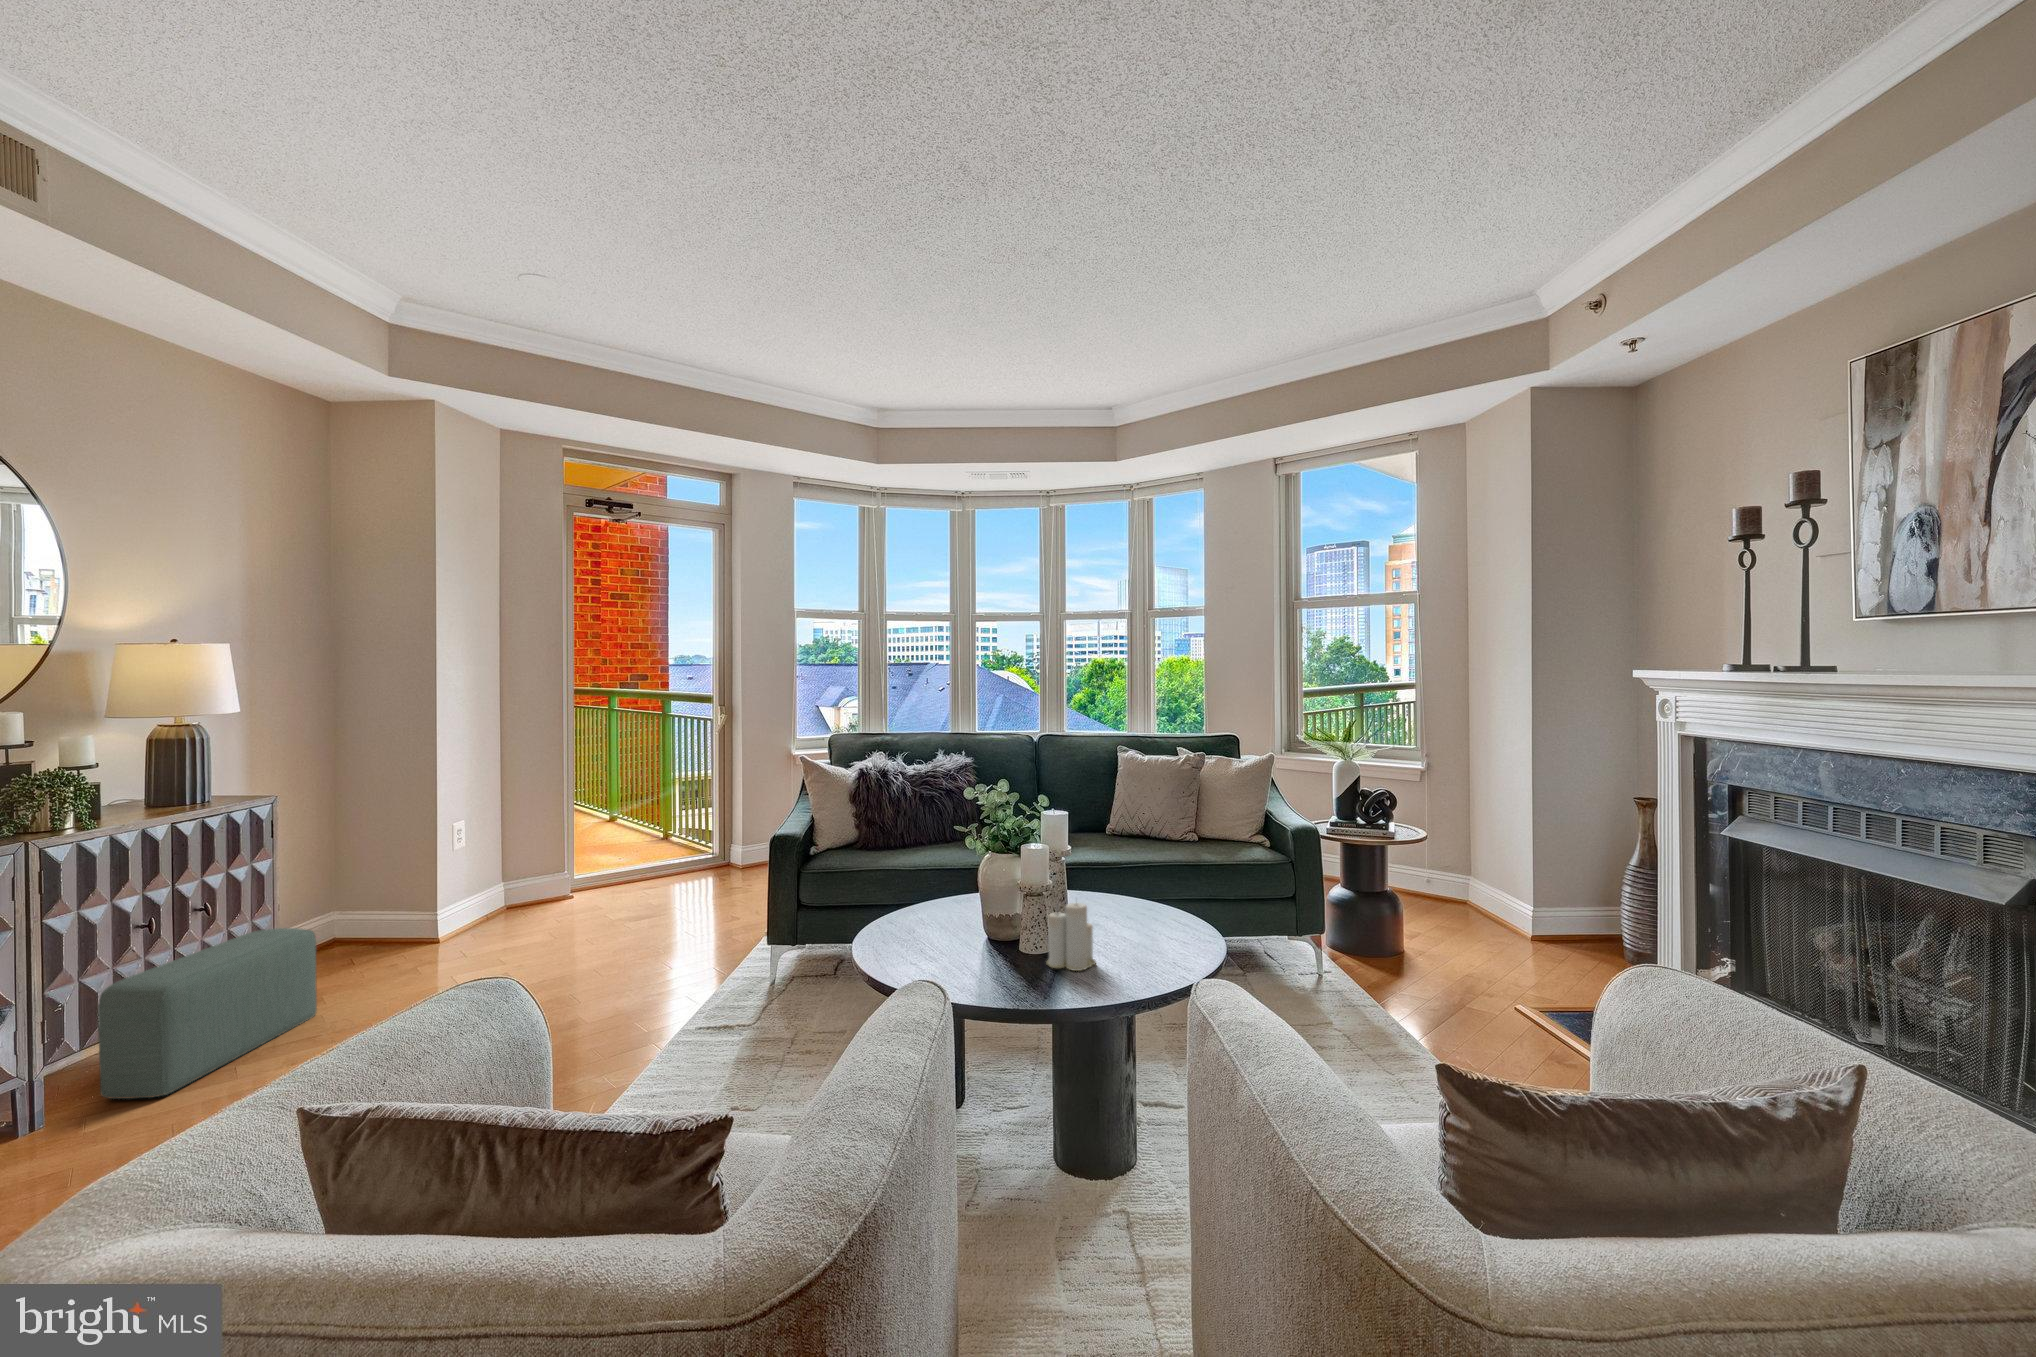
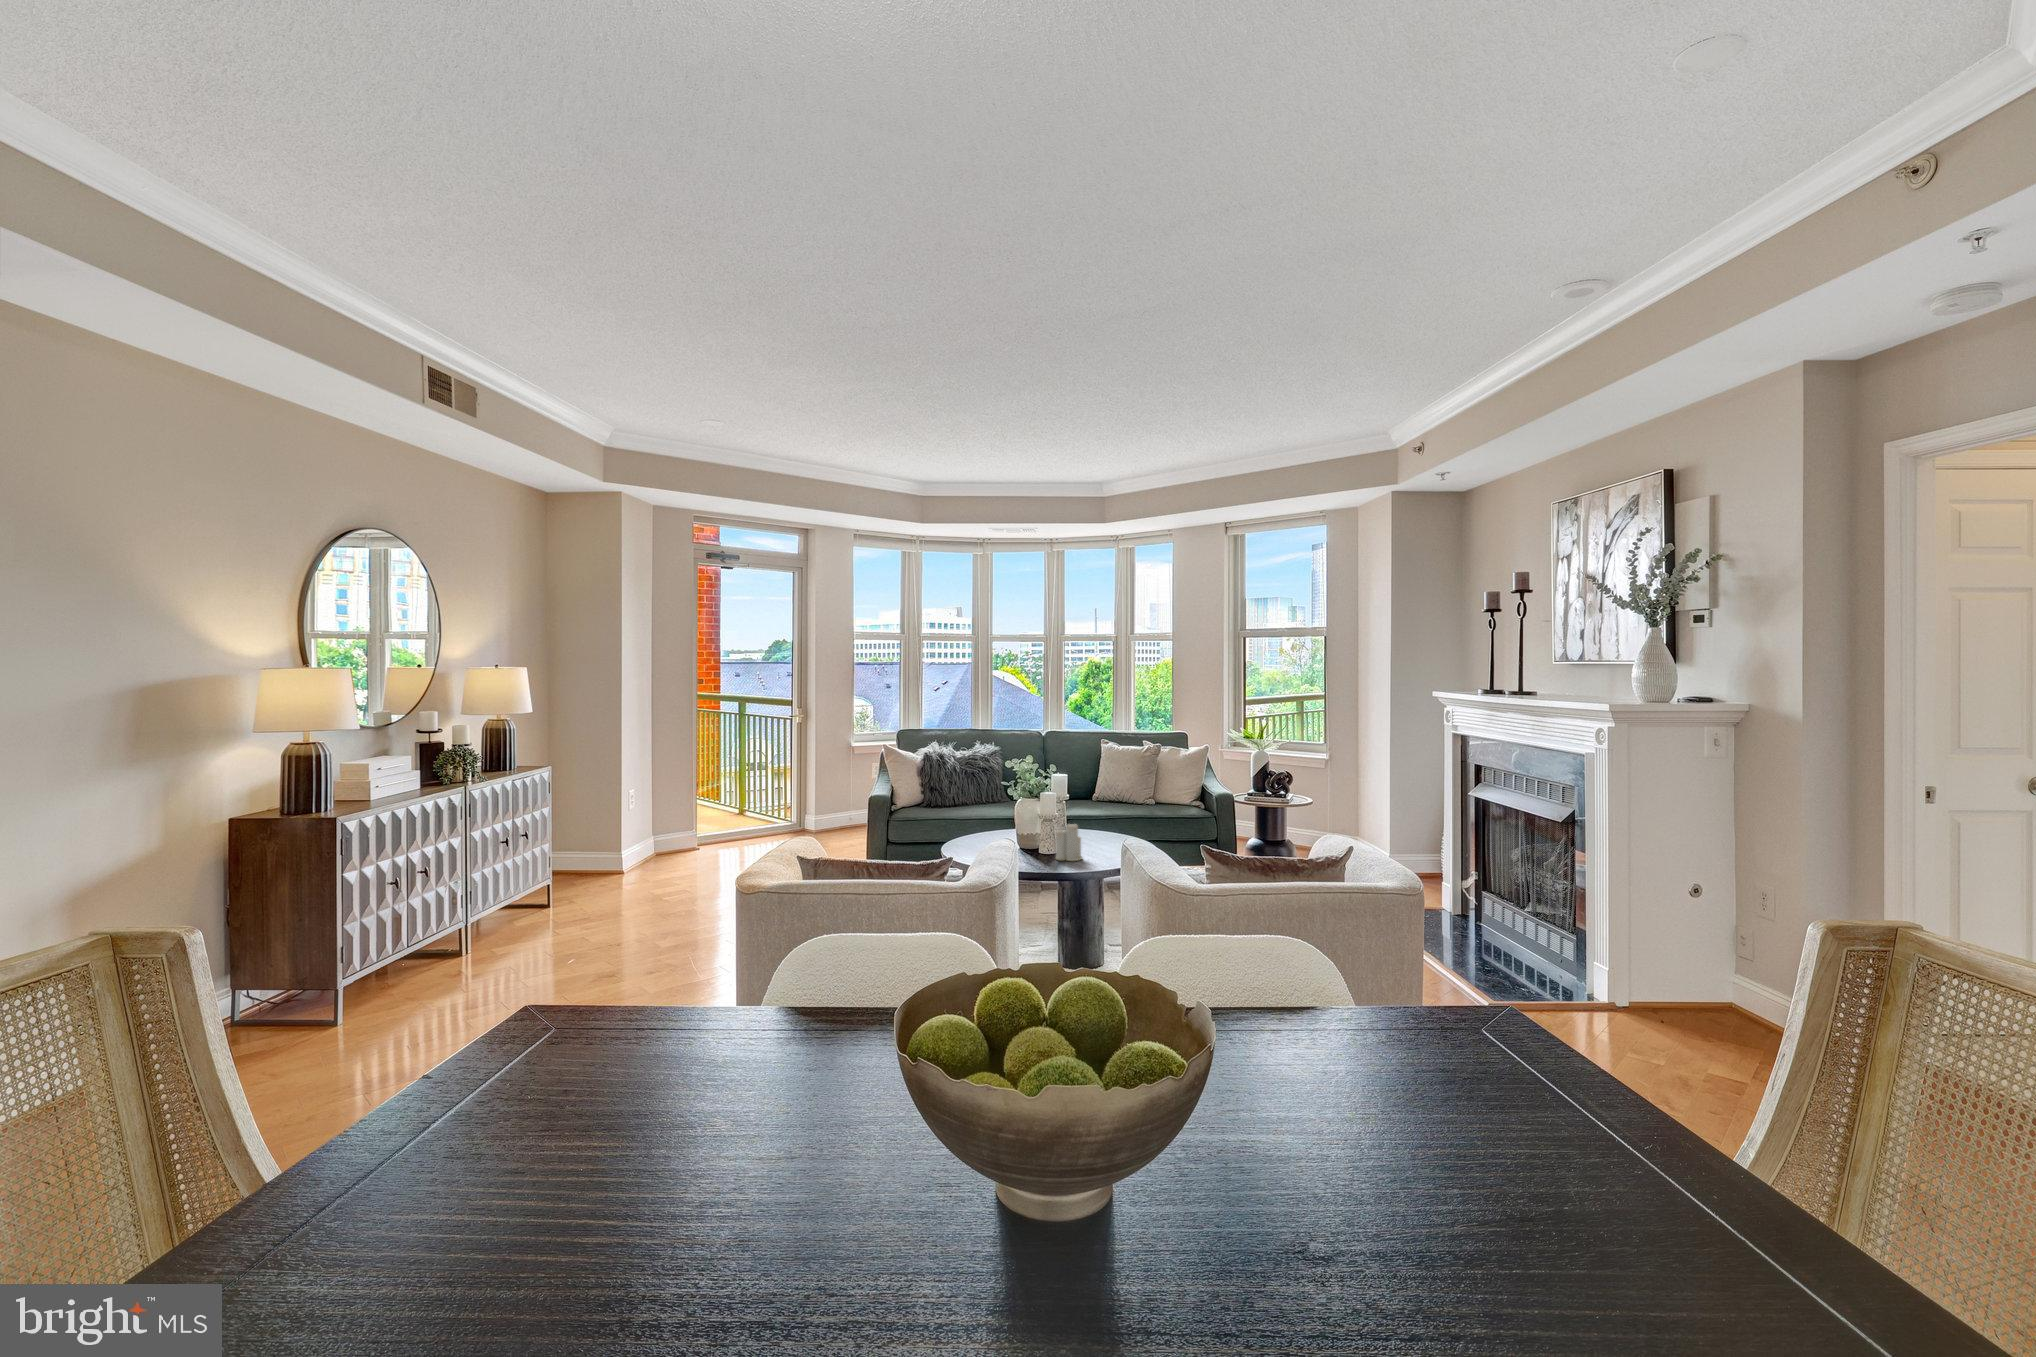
pouf: present [98,928,317,1099] -> none [492,851,580,941]

